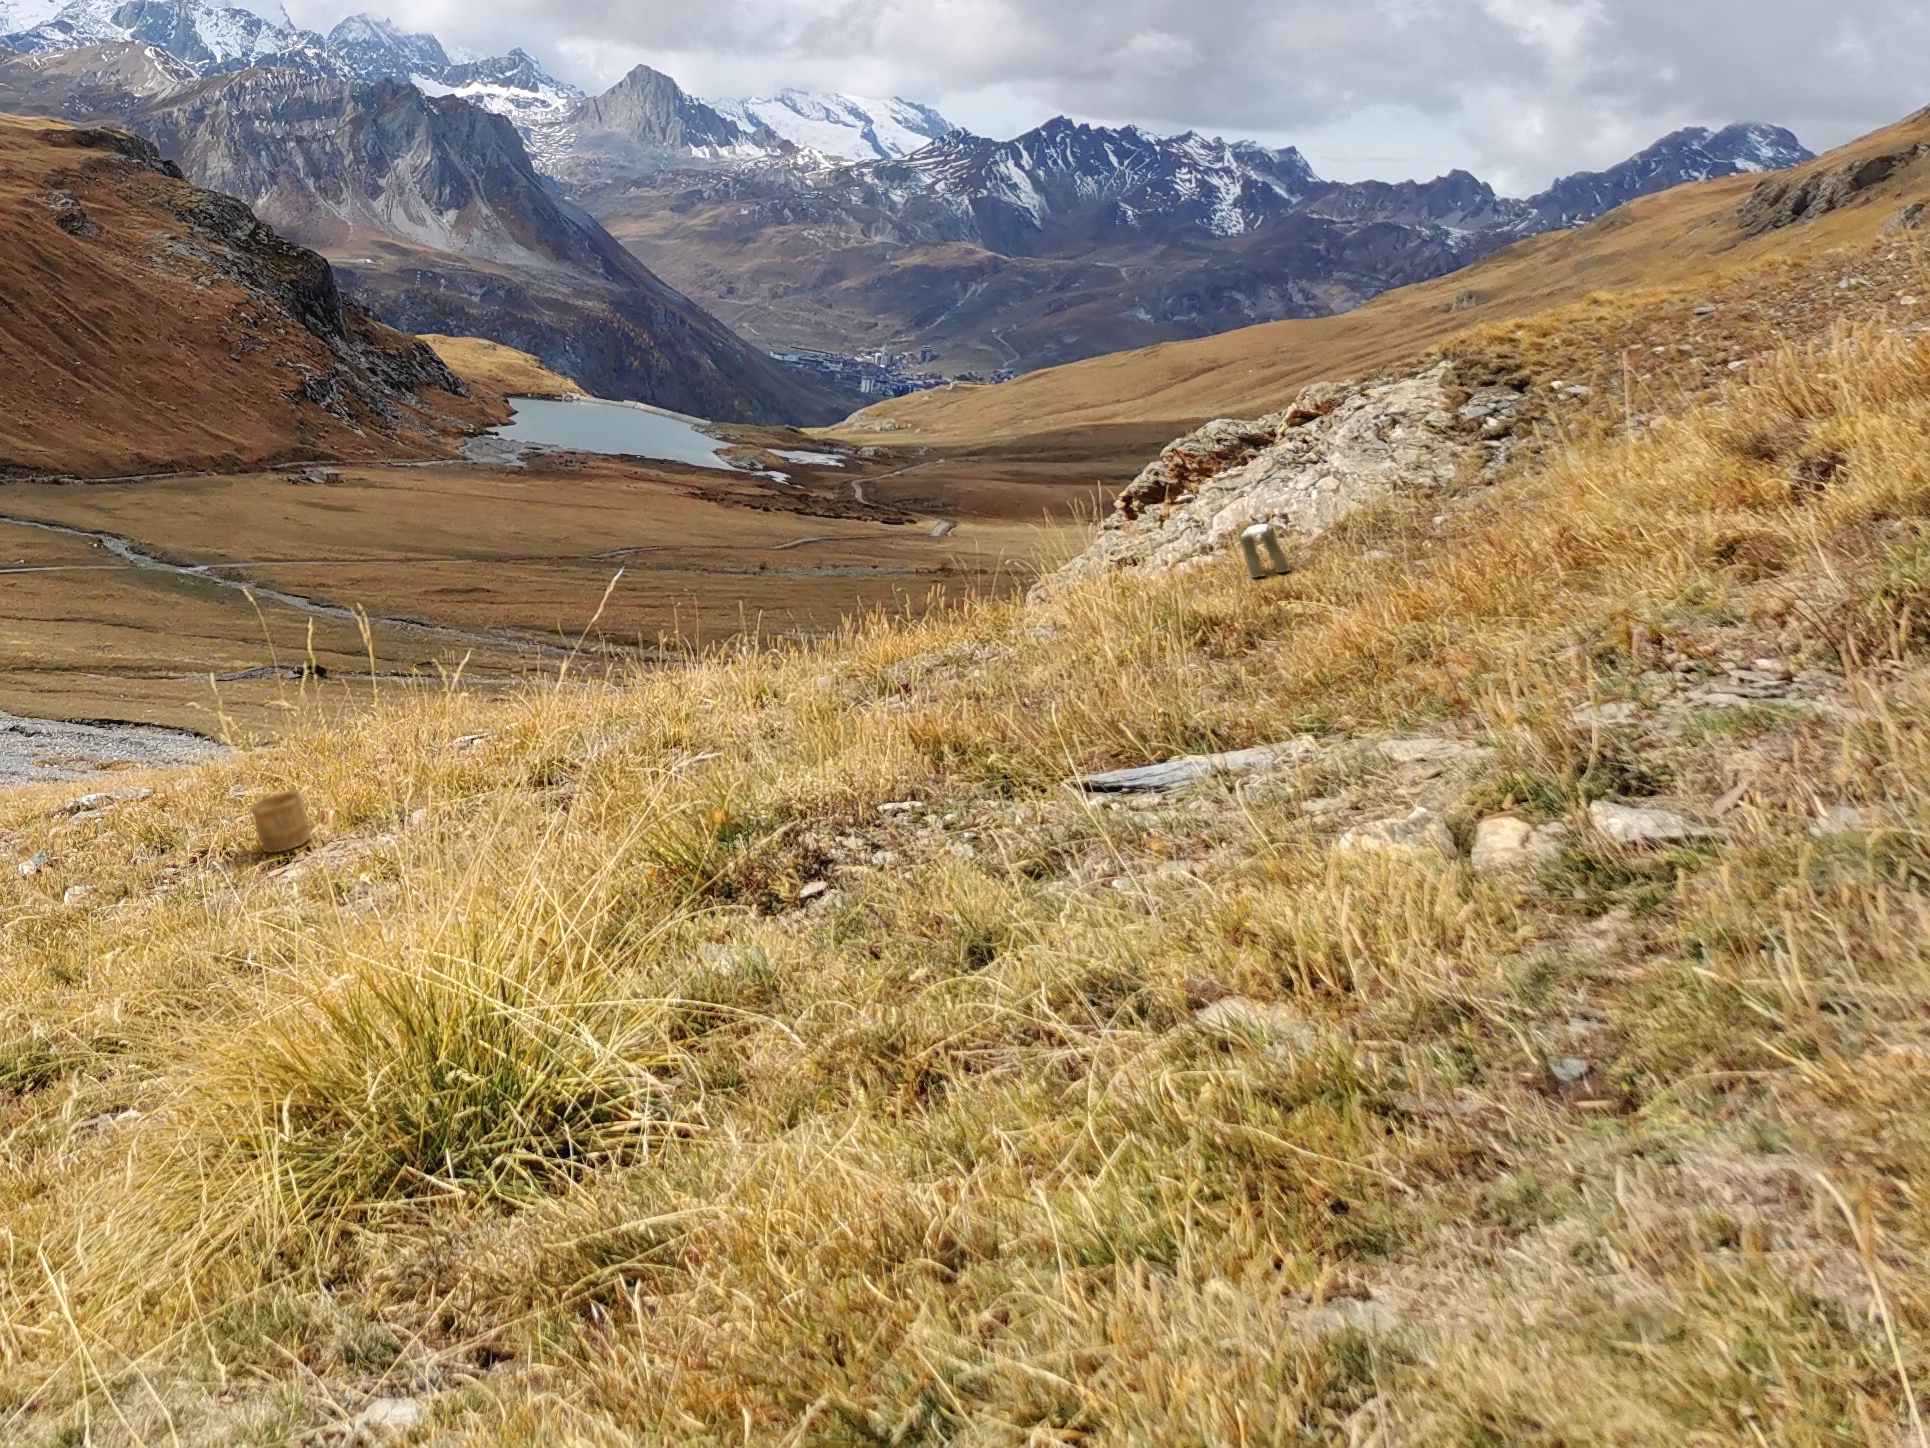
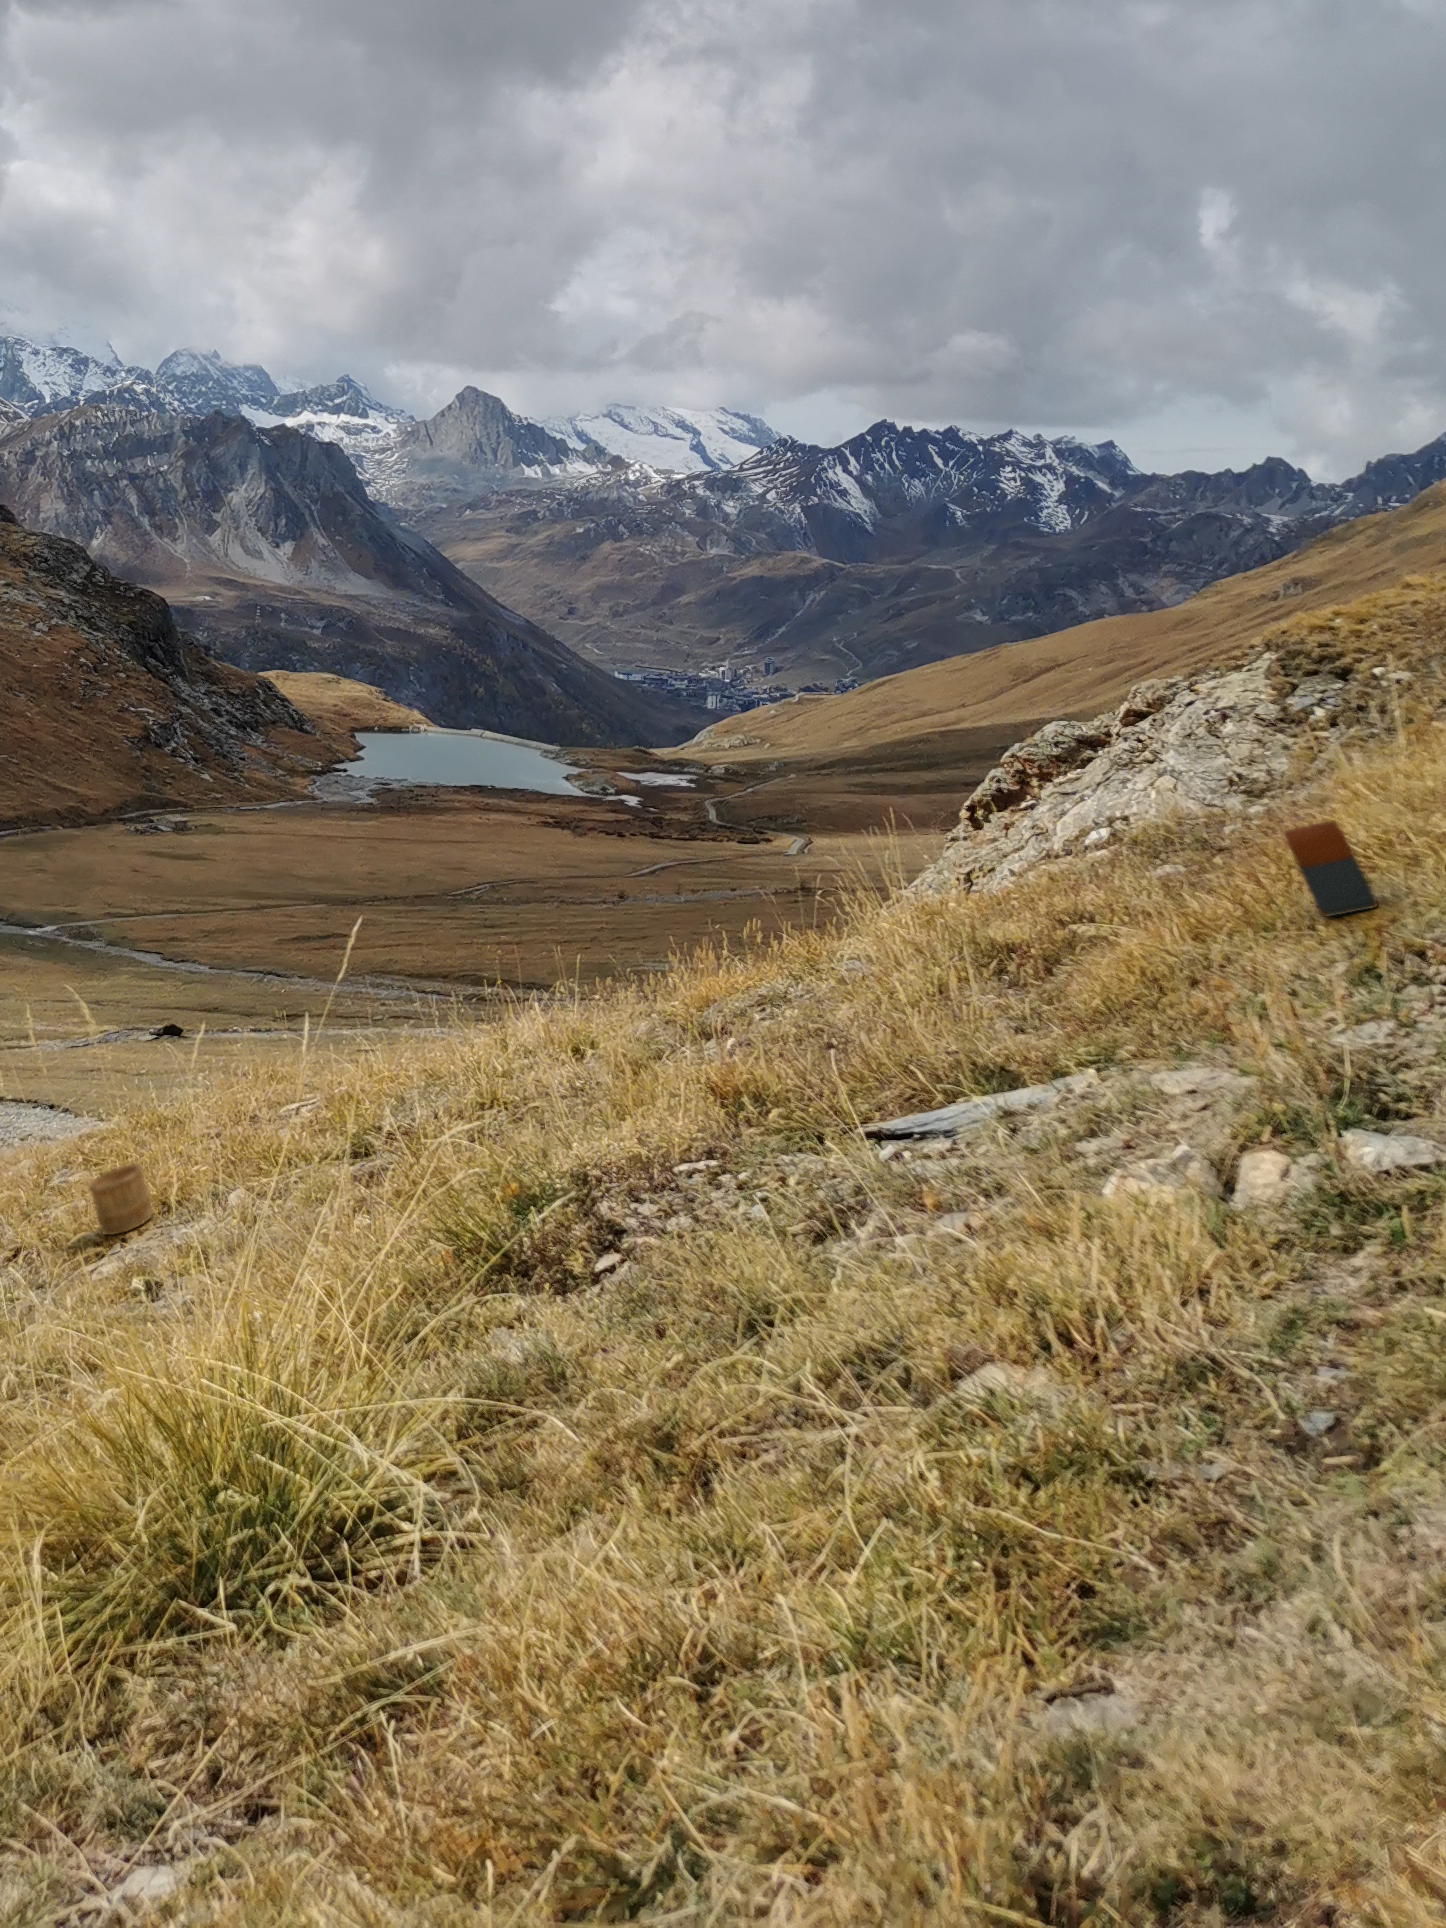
backpack: none [1515,513,1612,606] -> present [1284,821,1378,917]
boots: present [1241,531,1290,578] -> none [1055,843,1106,894]

